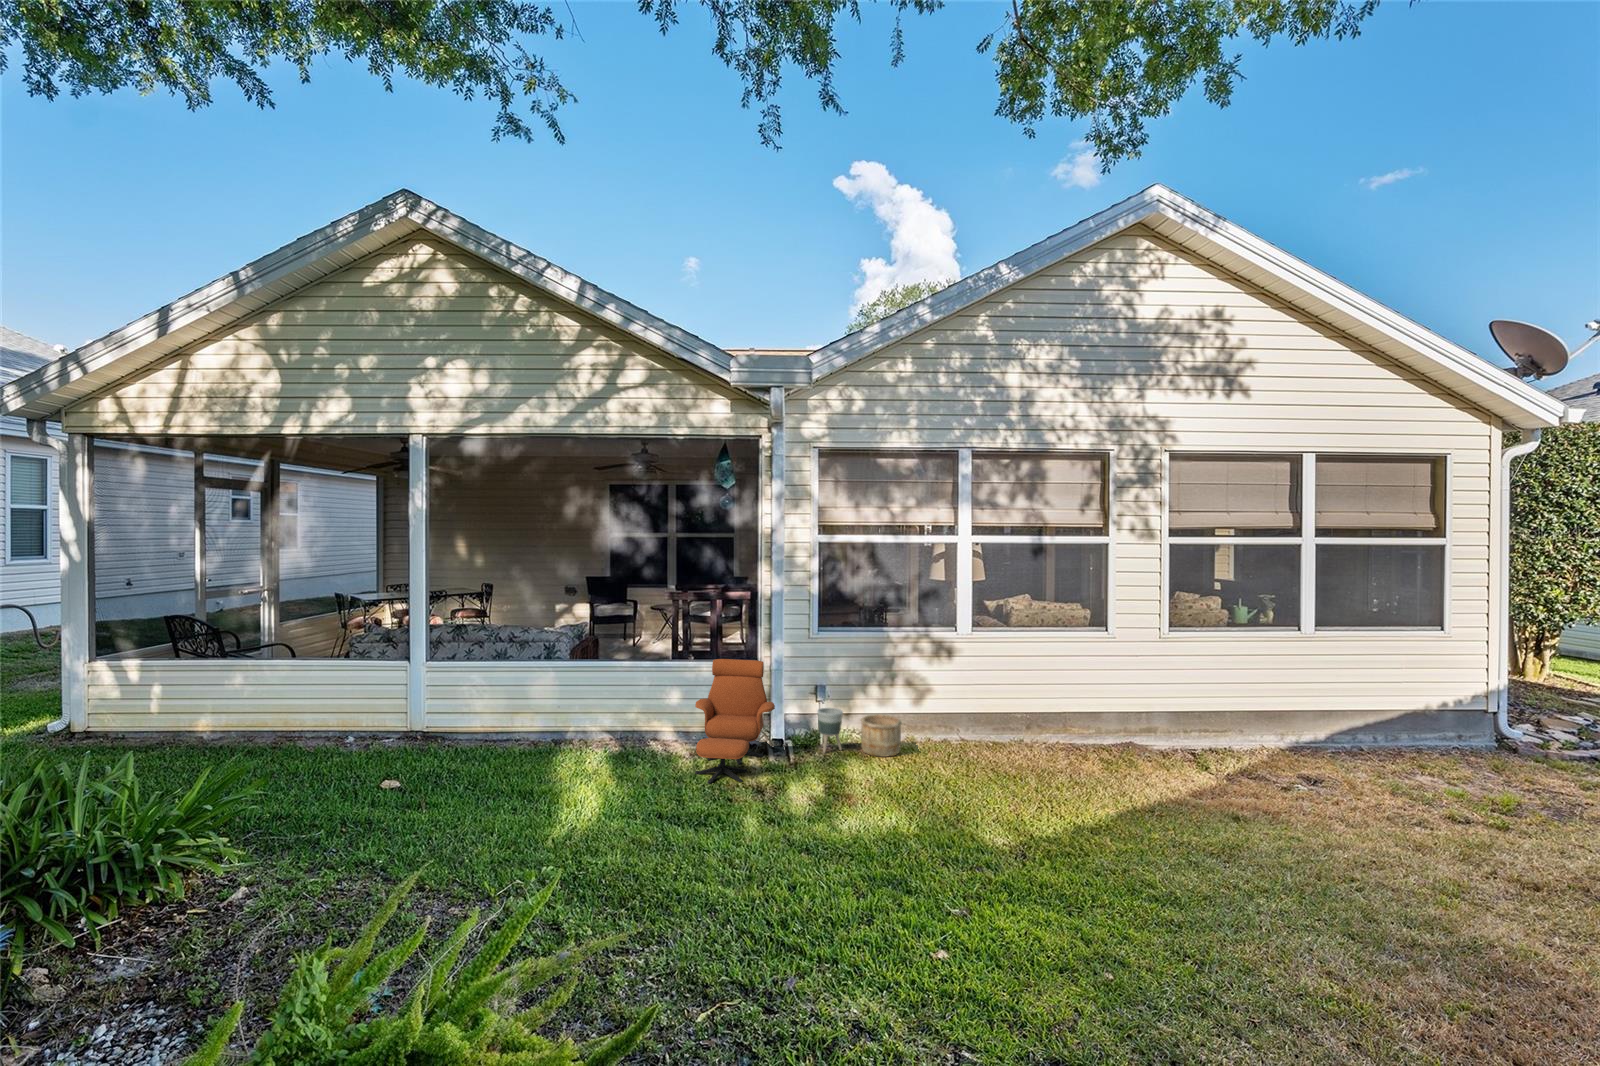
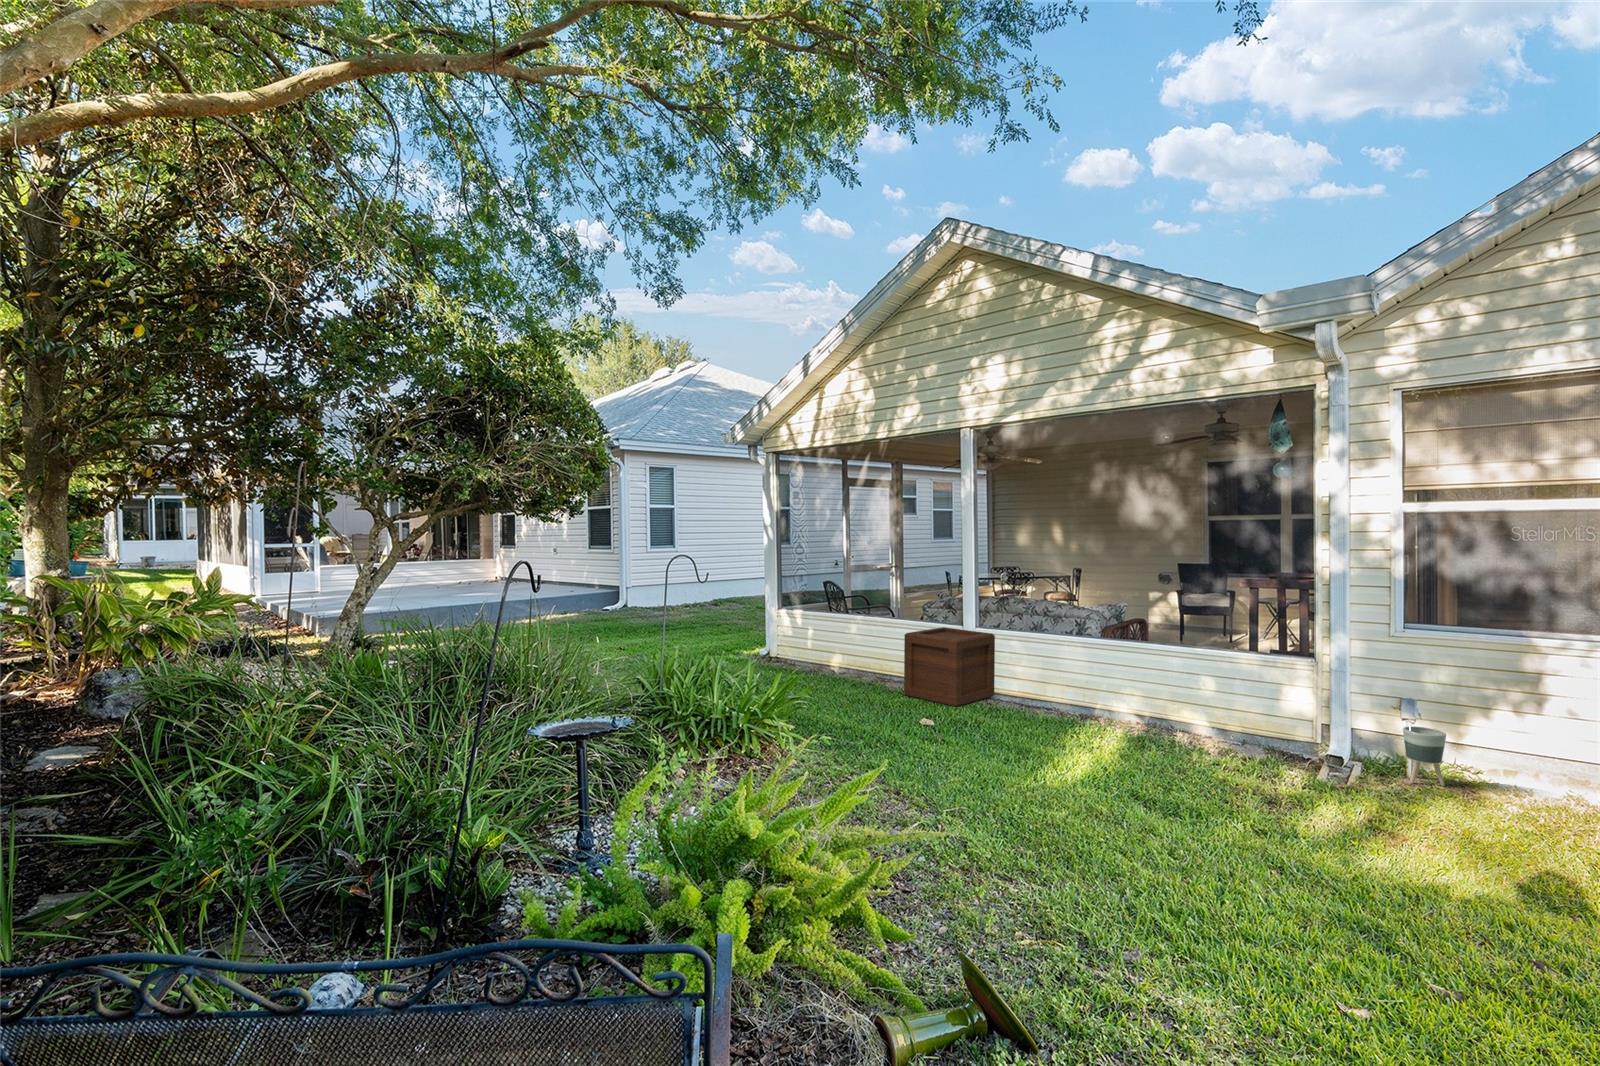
lounge chair: present [695,659,775,784] -> none [1212,648,1333,786]
wooden crate: none [335,666,453,761] -> present [904,627,995,707]
wooden bucket: present [861,714,902,757] -> none [1477,748,1554,809]

